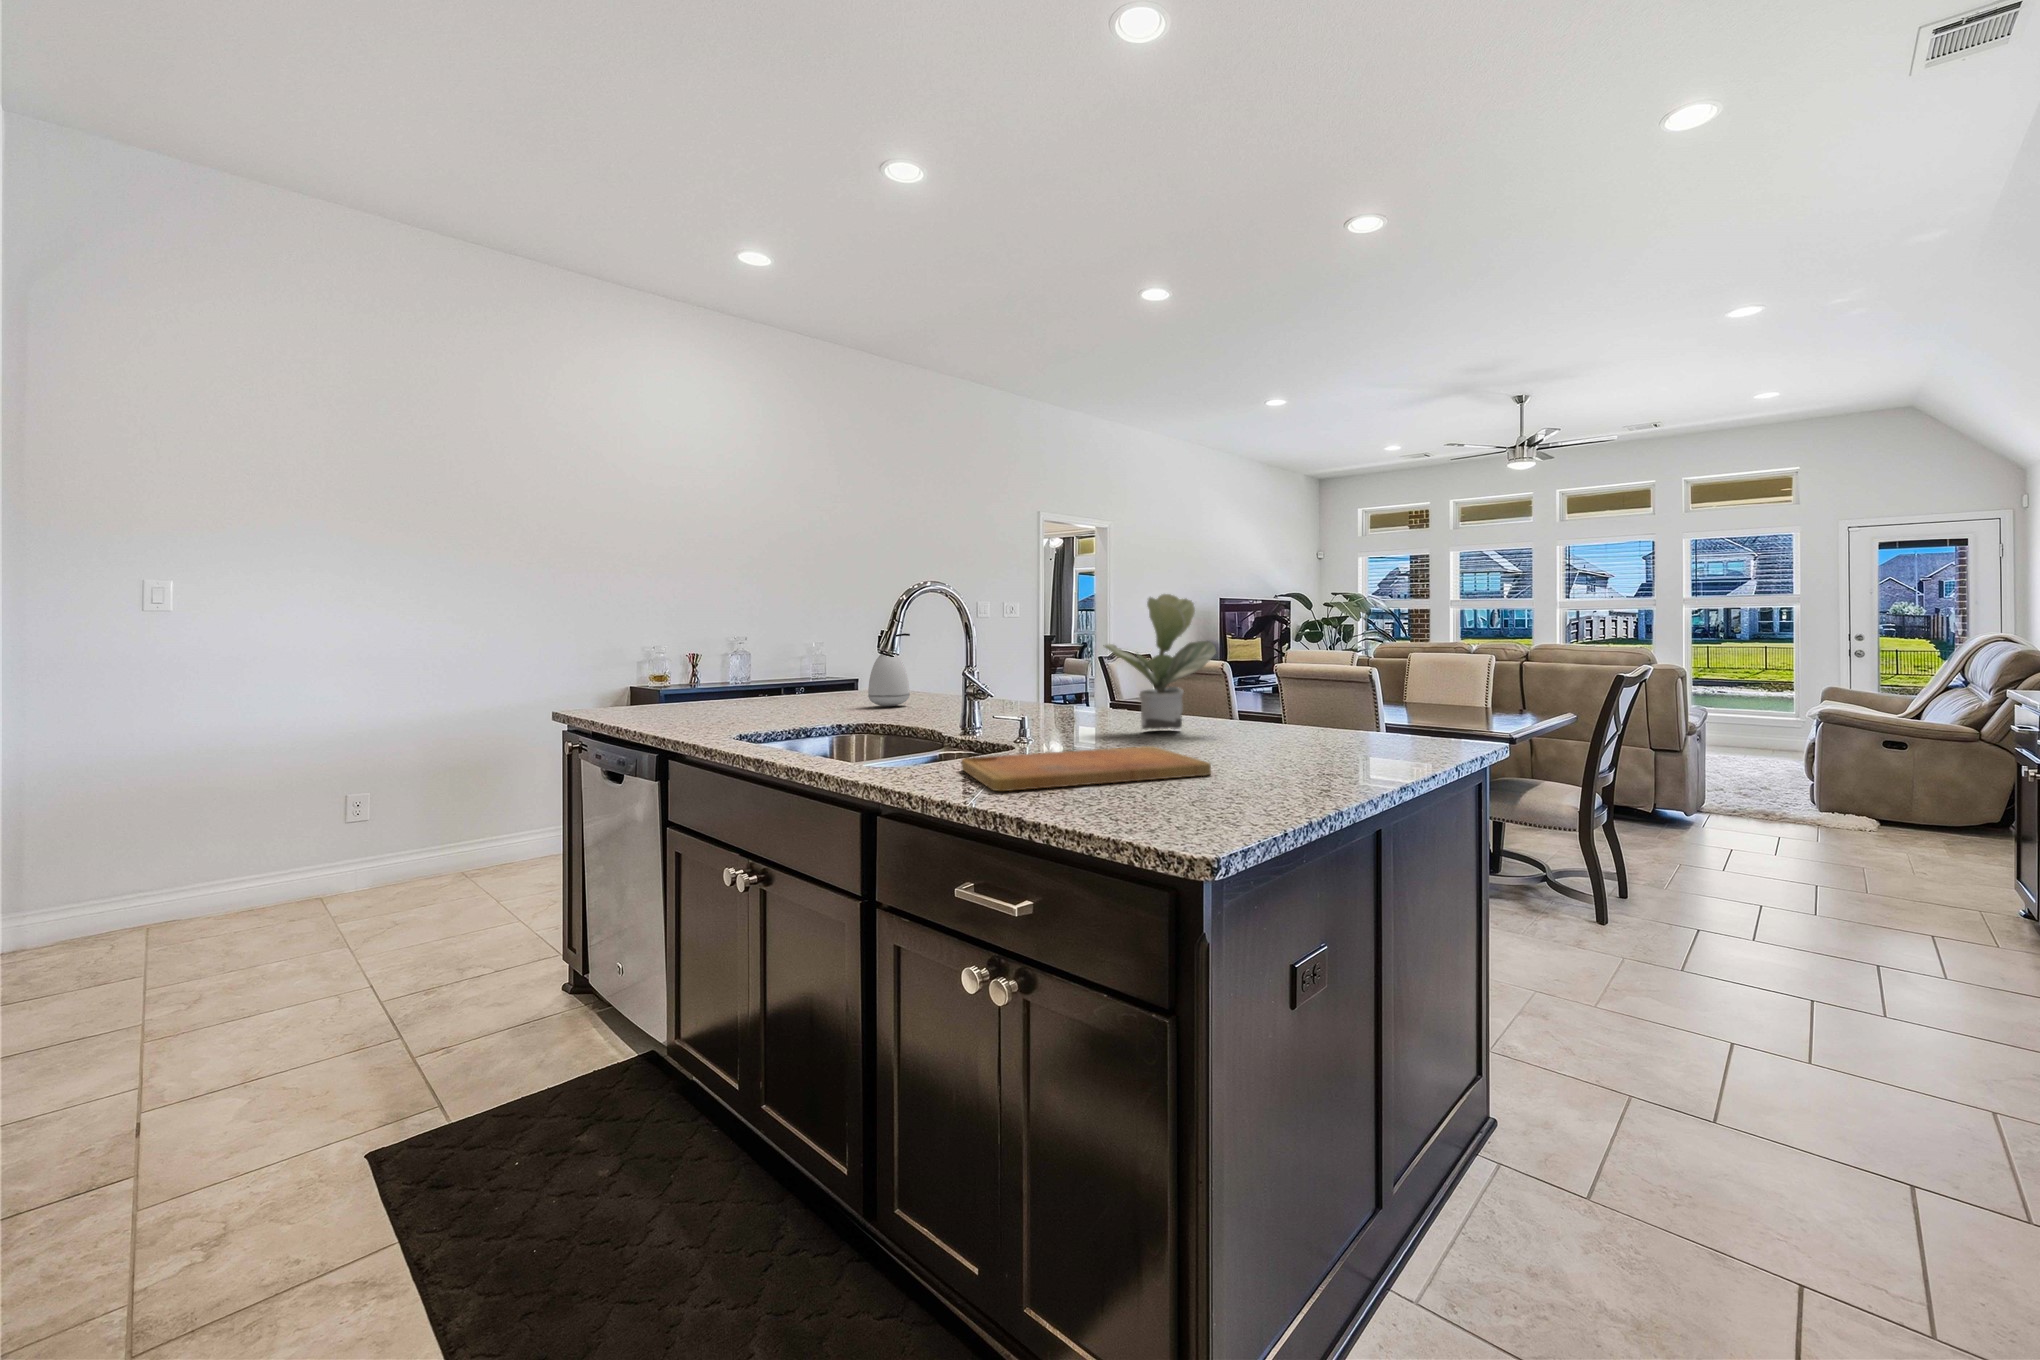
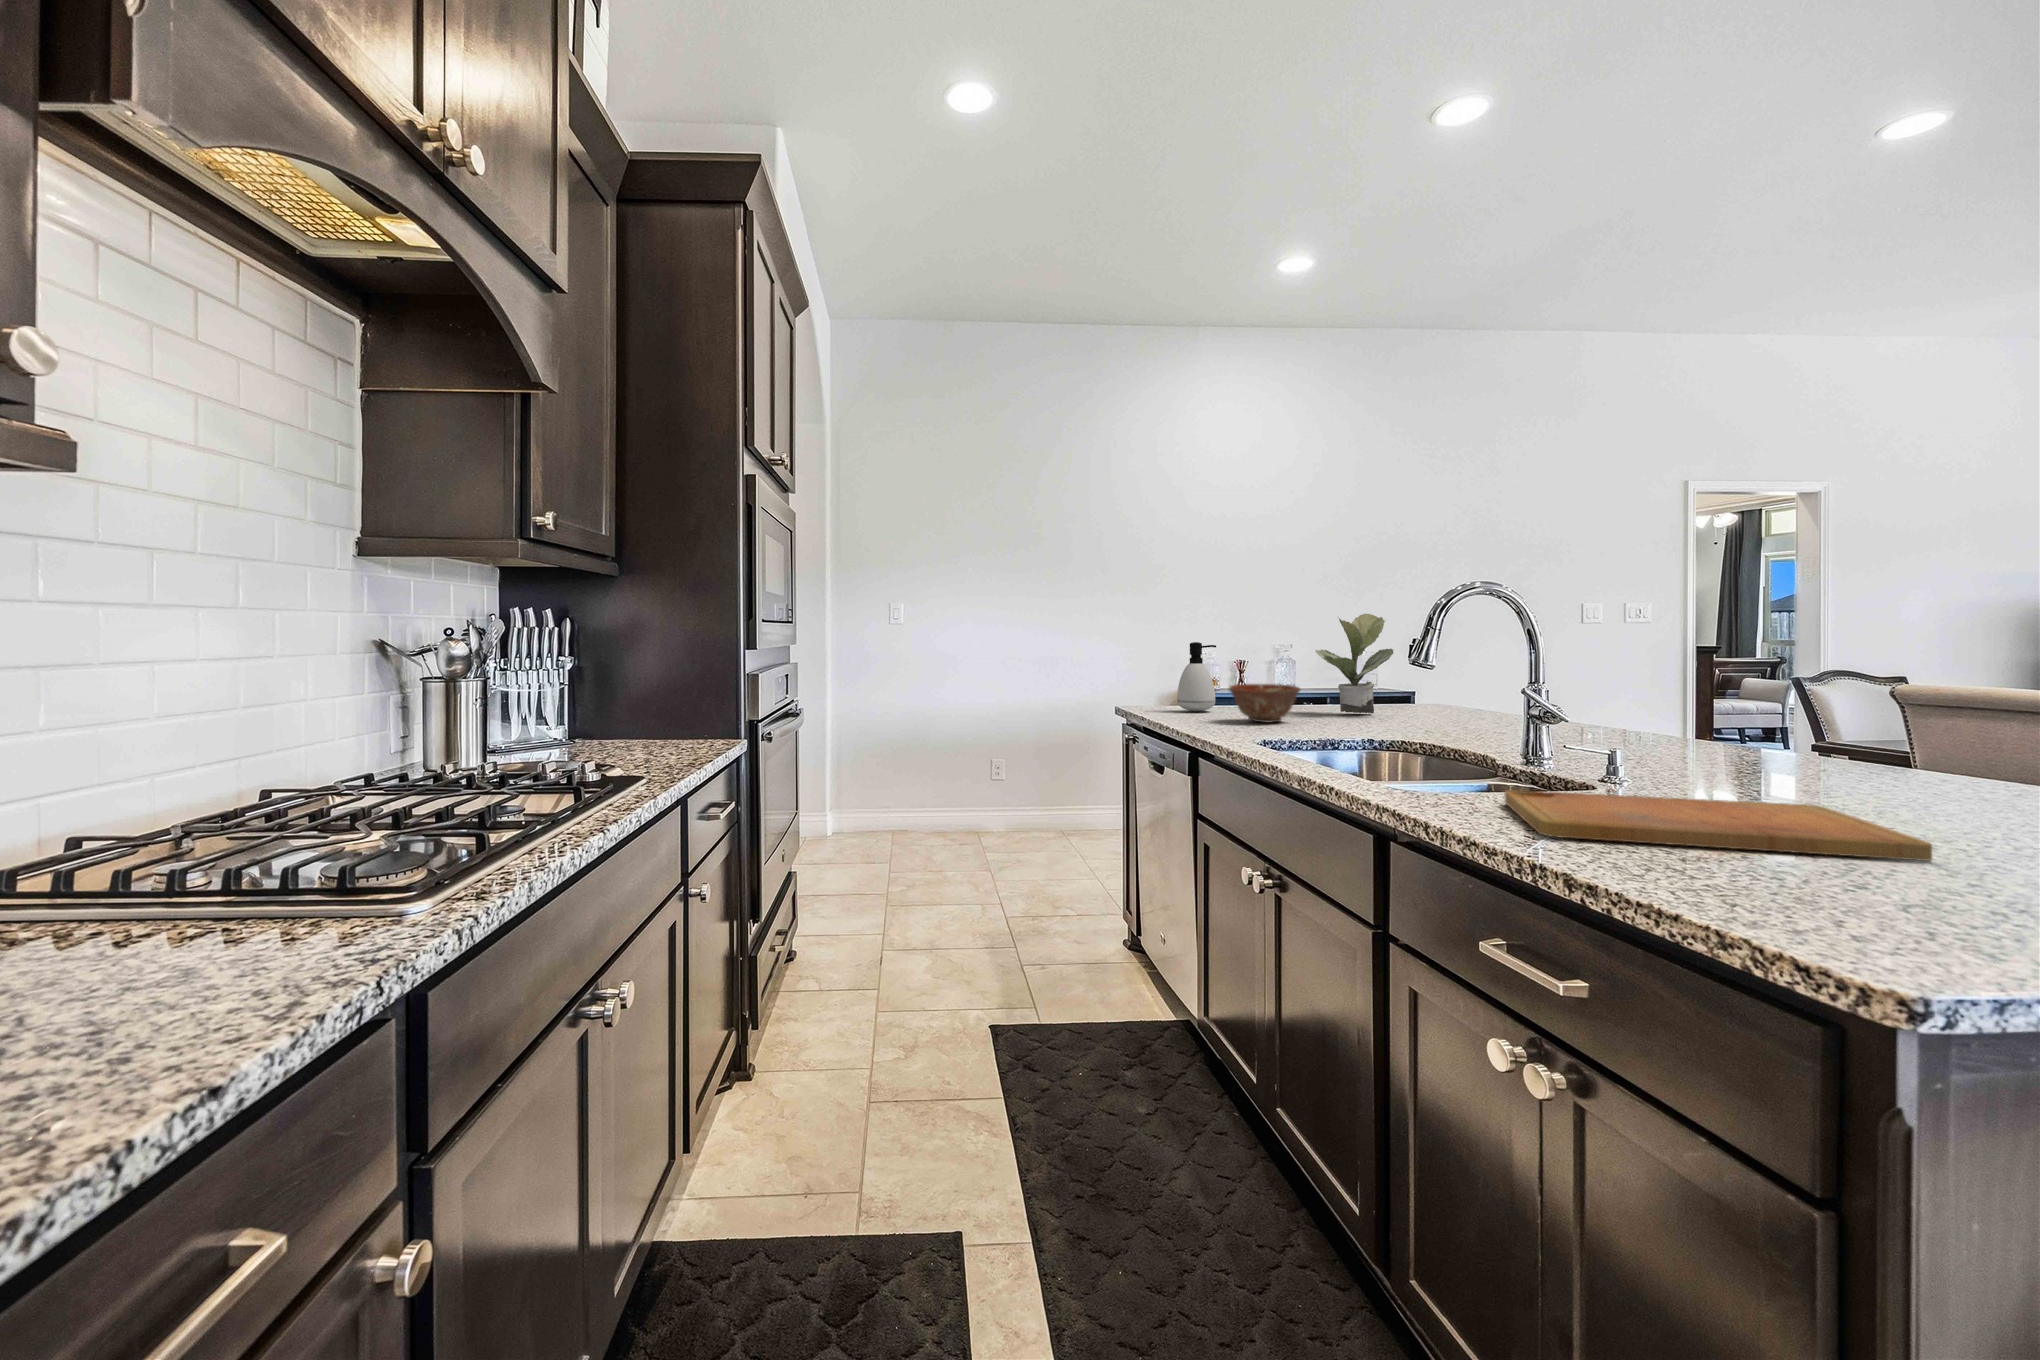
potted plant: present [1103,594,1216,729] -> present [1315,614,1393,714]
soap dispenser: present [868,632,910,706] -> present [1177,642,1216,711]
ceramic bowl: none [694,679,768,718] -> present [1229,684,1300,723]

